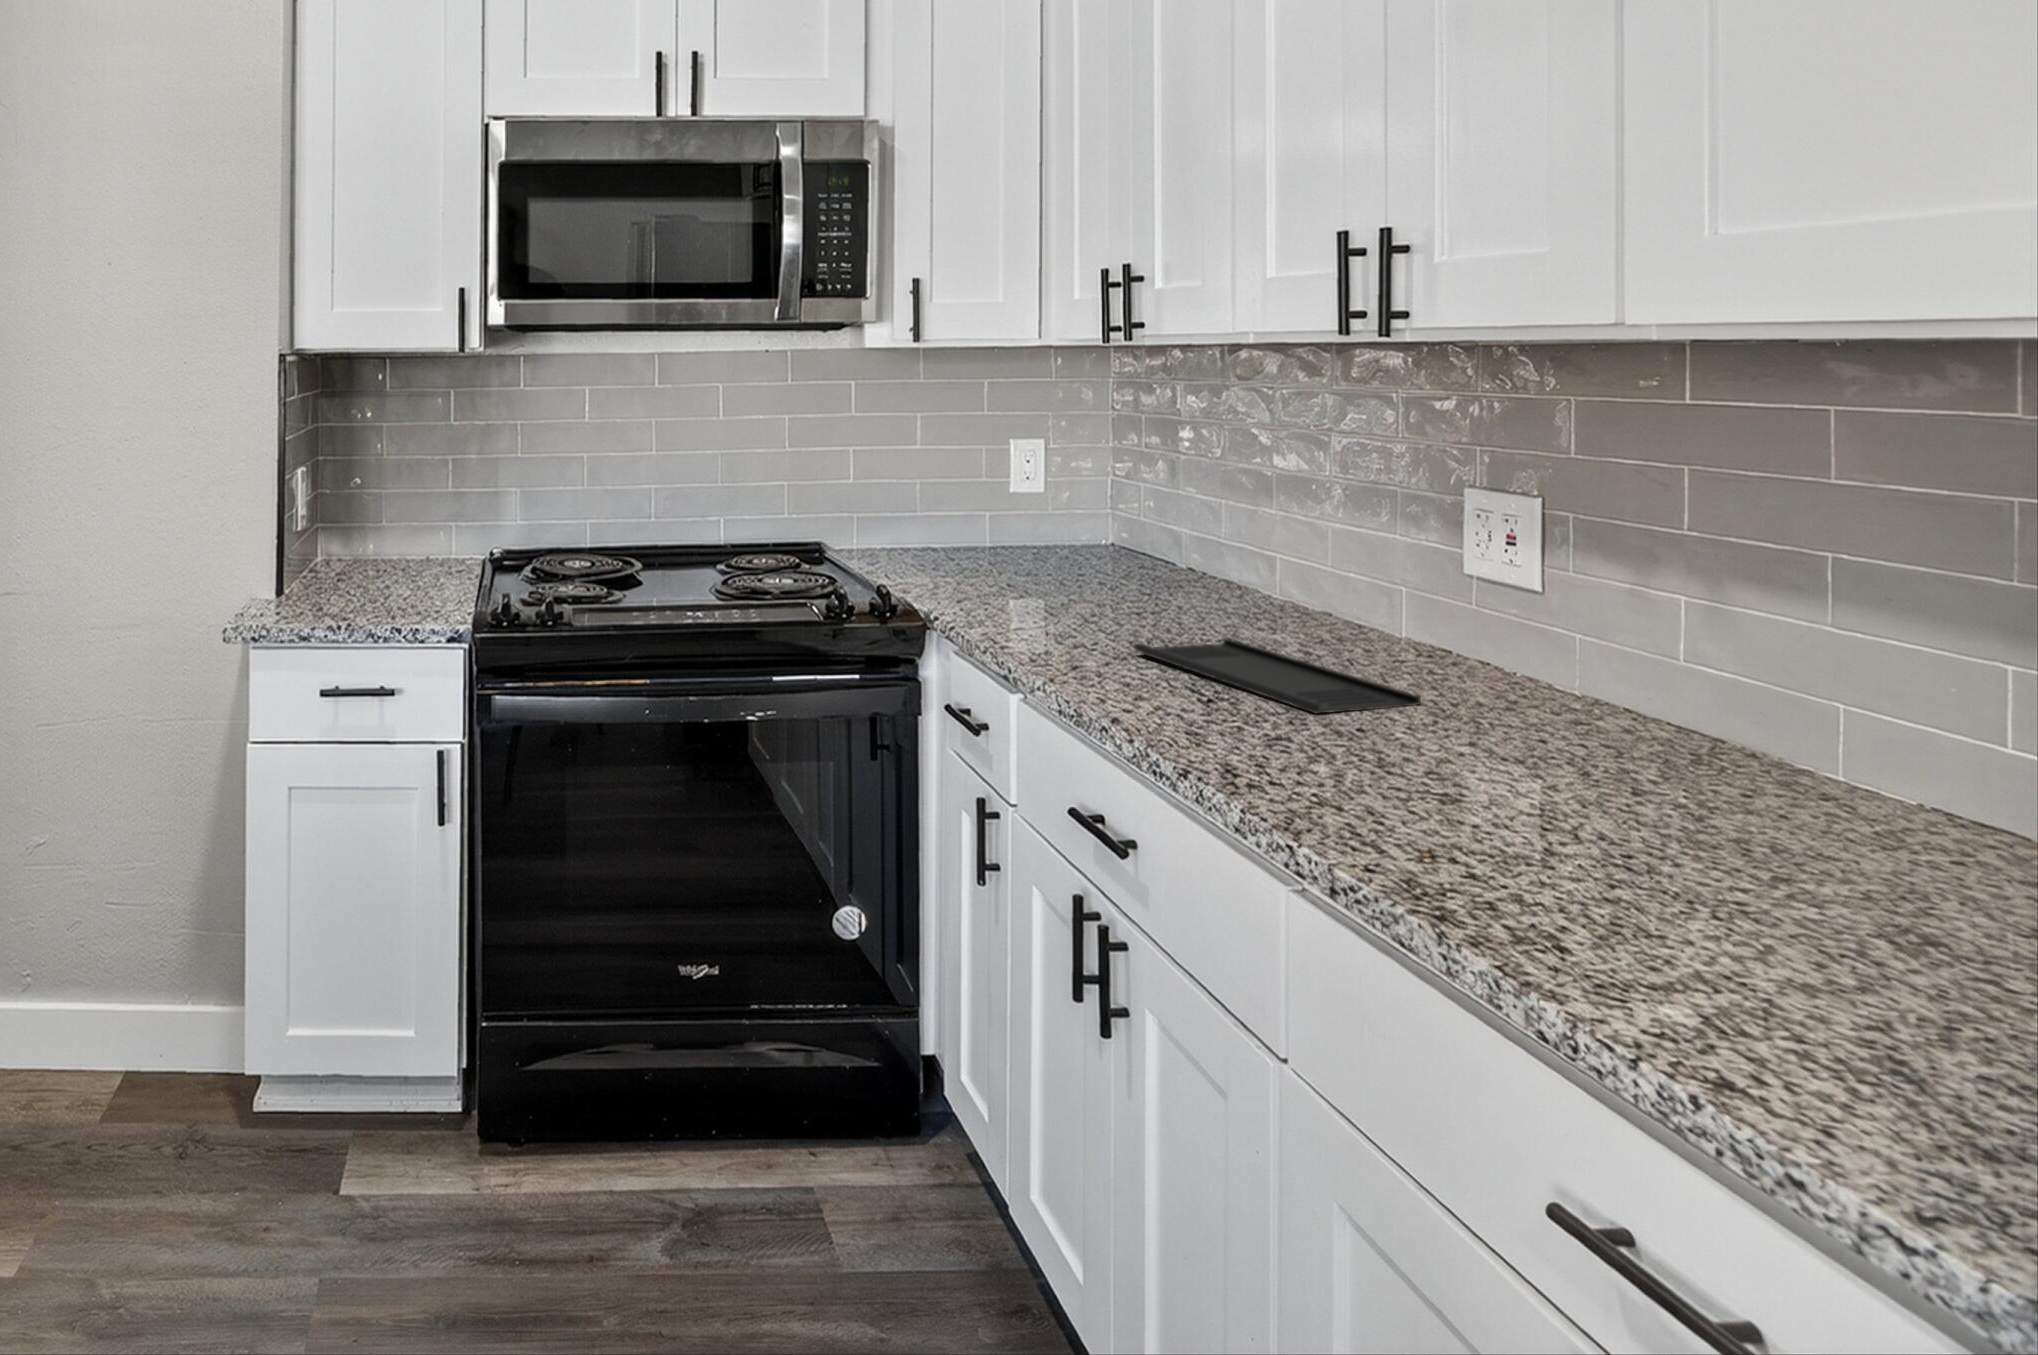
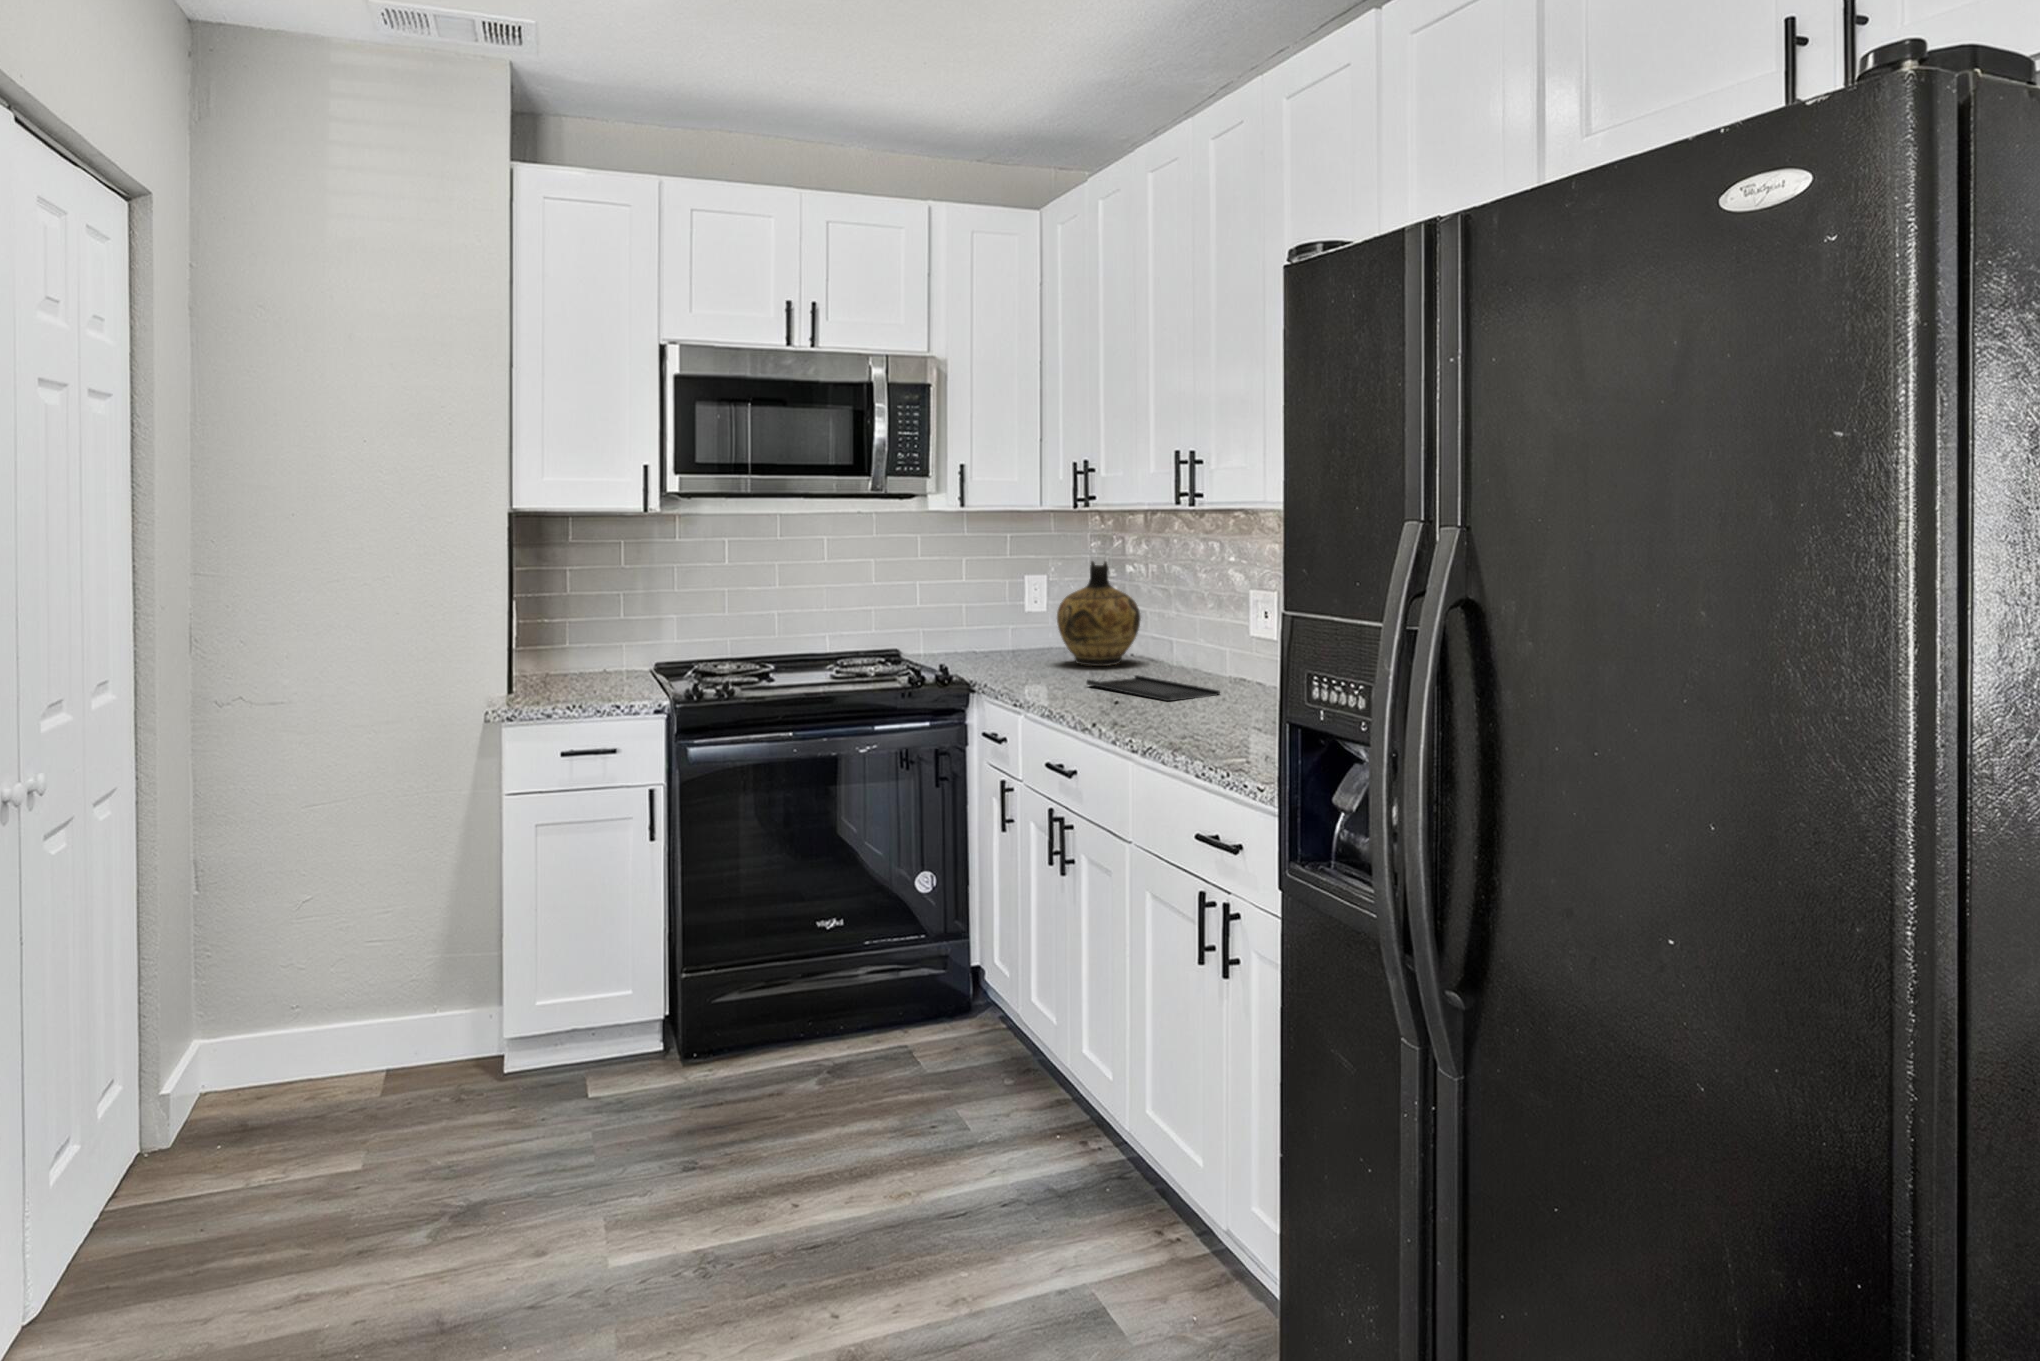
ceramic jug: none [1071,434,1221,605] -> present [1057,561,1141,666]

